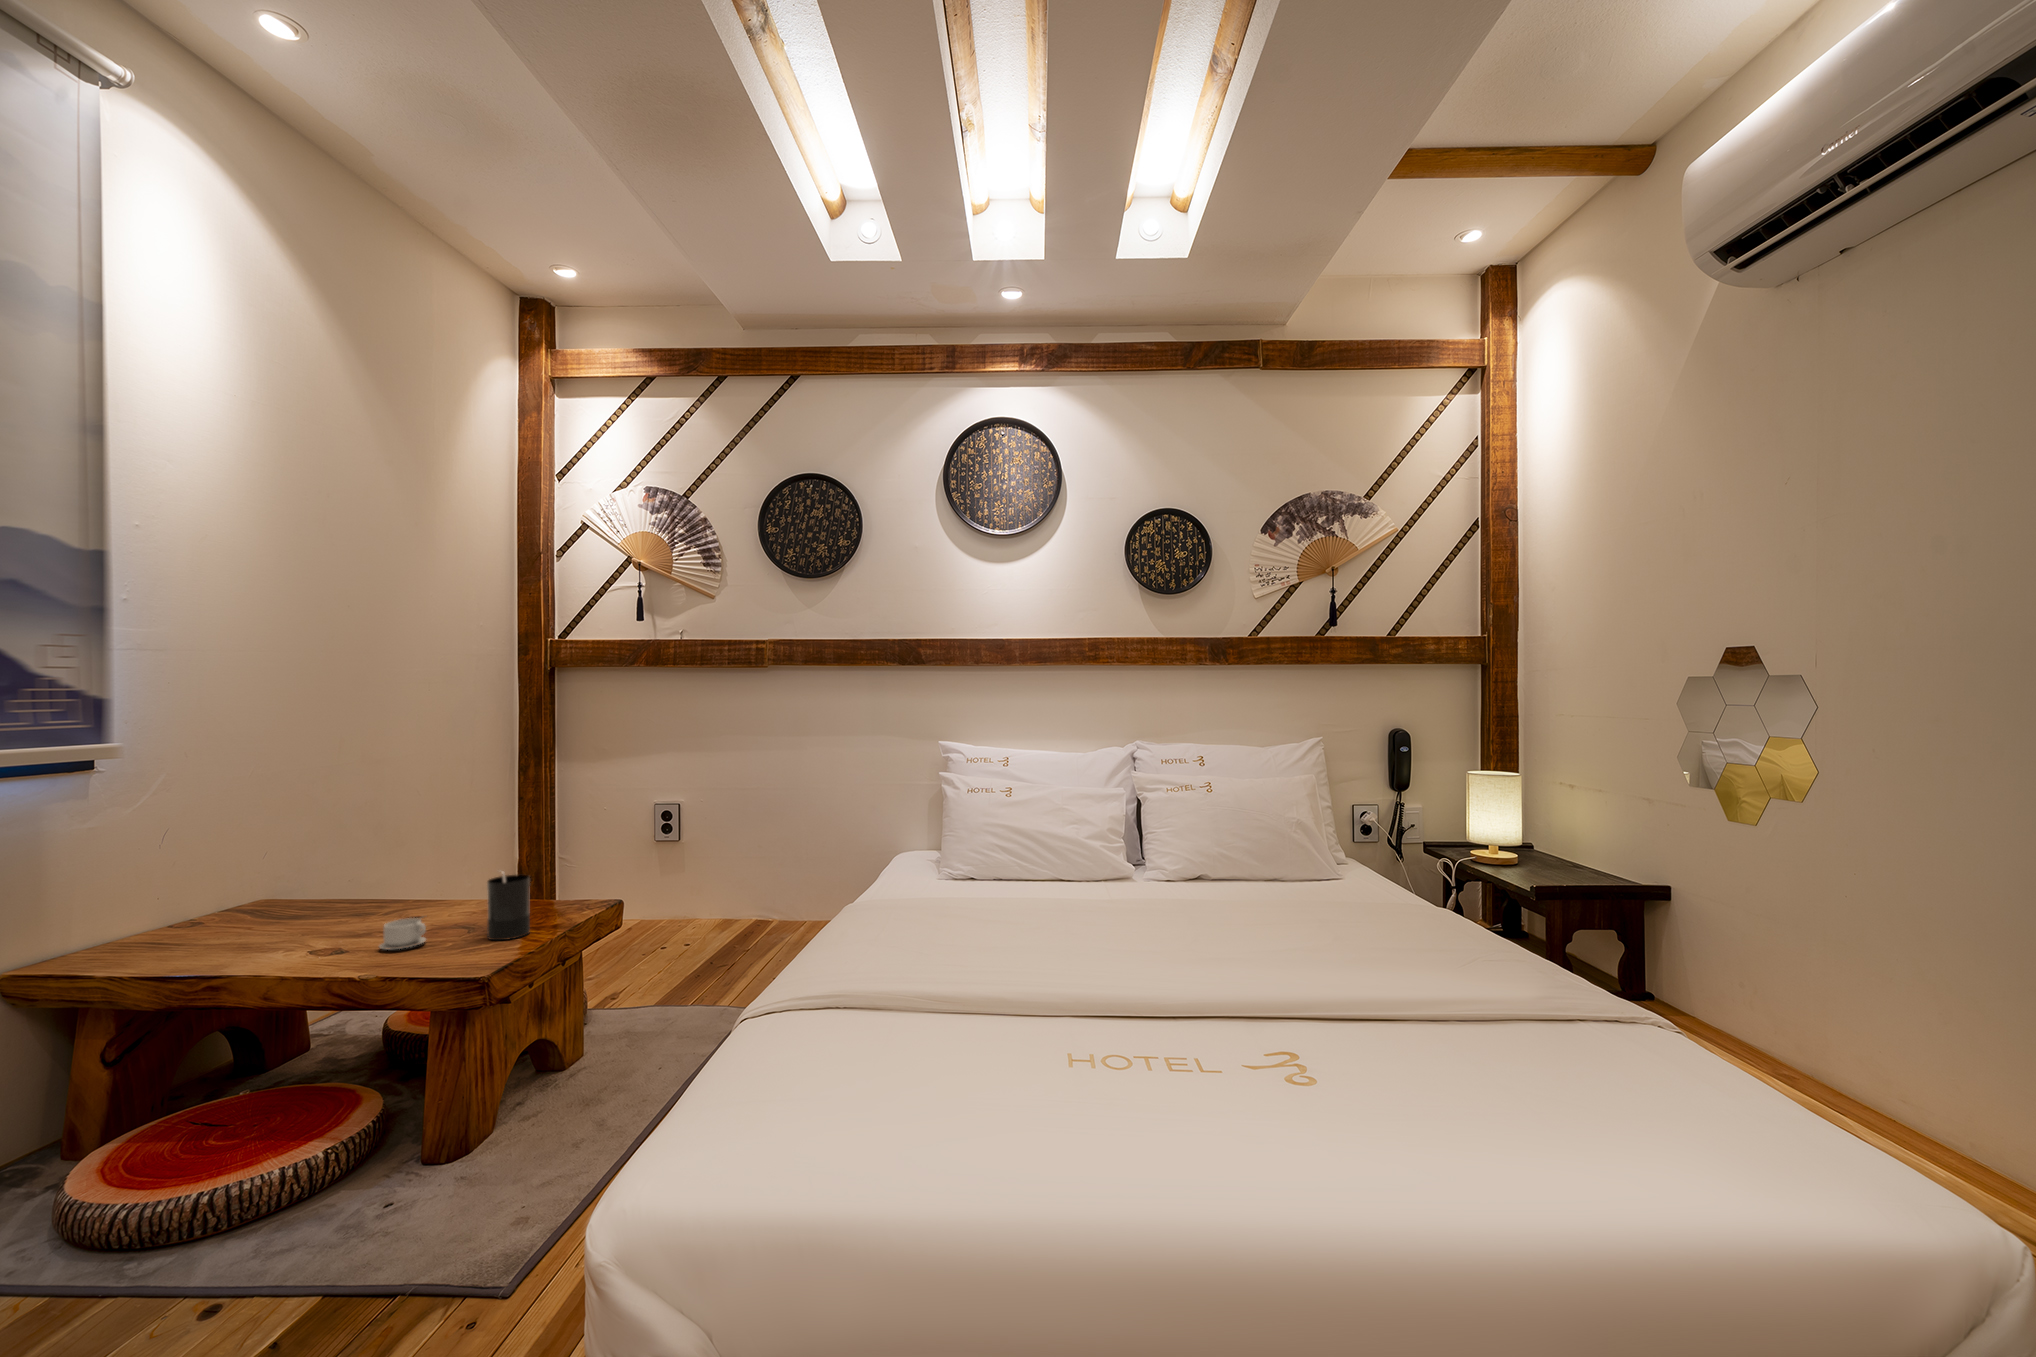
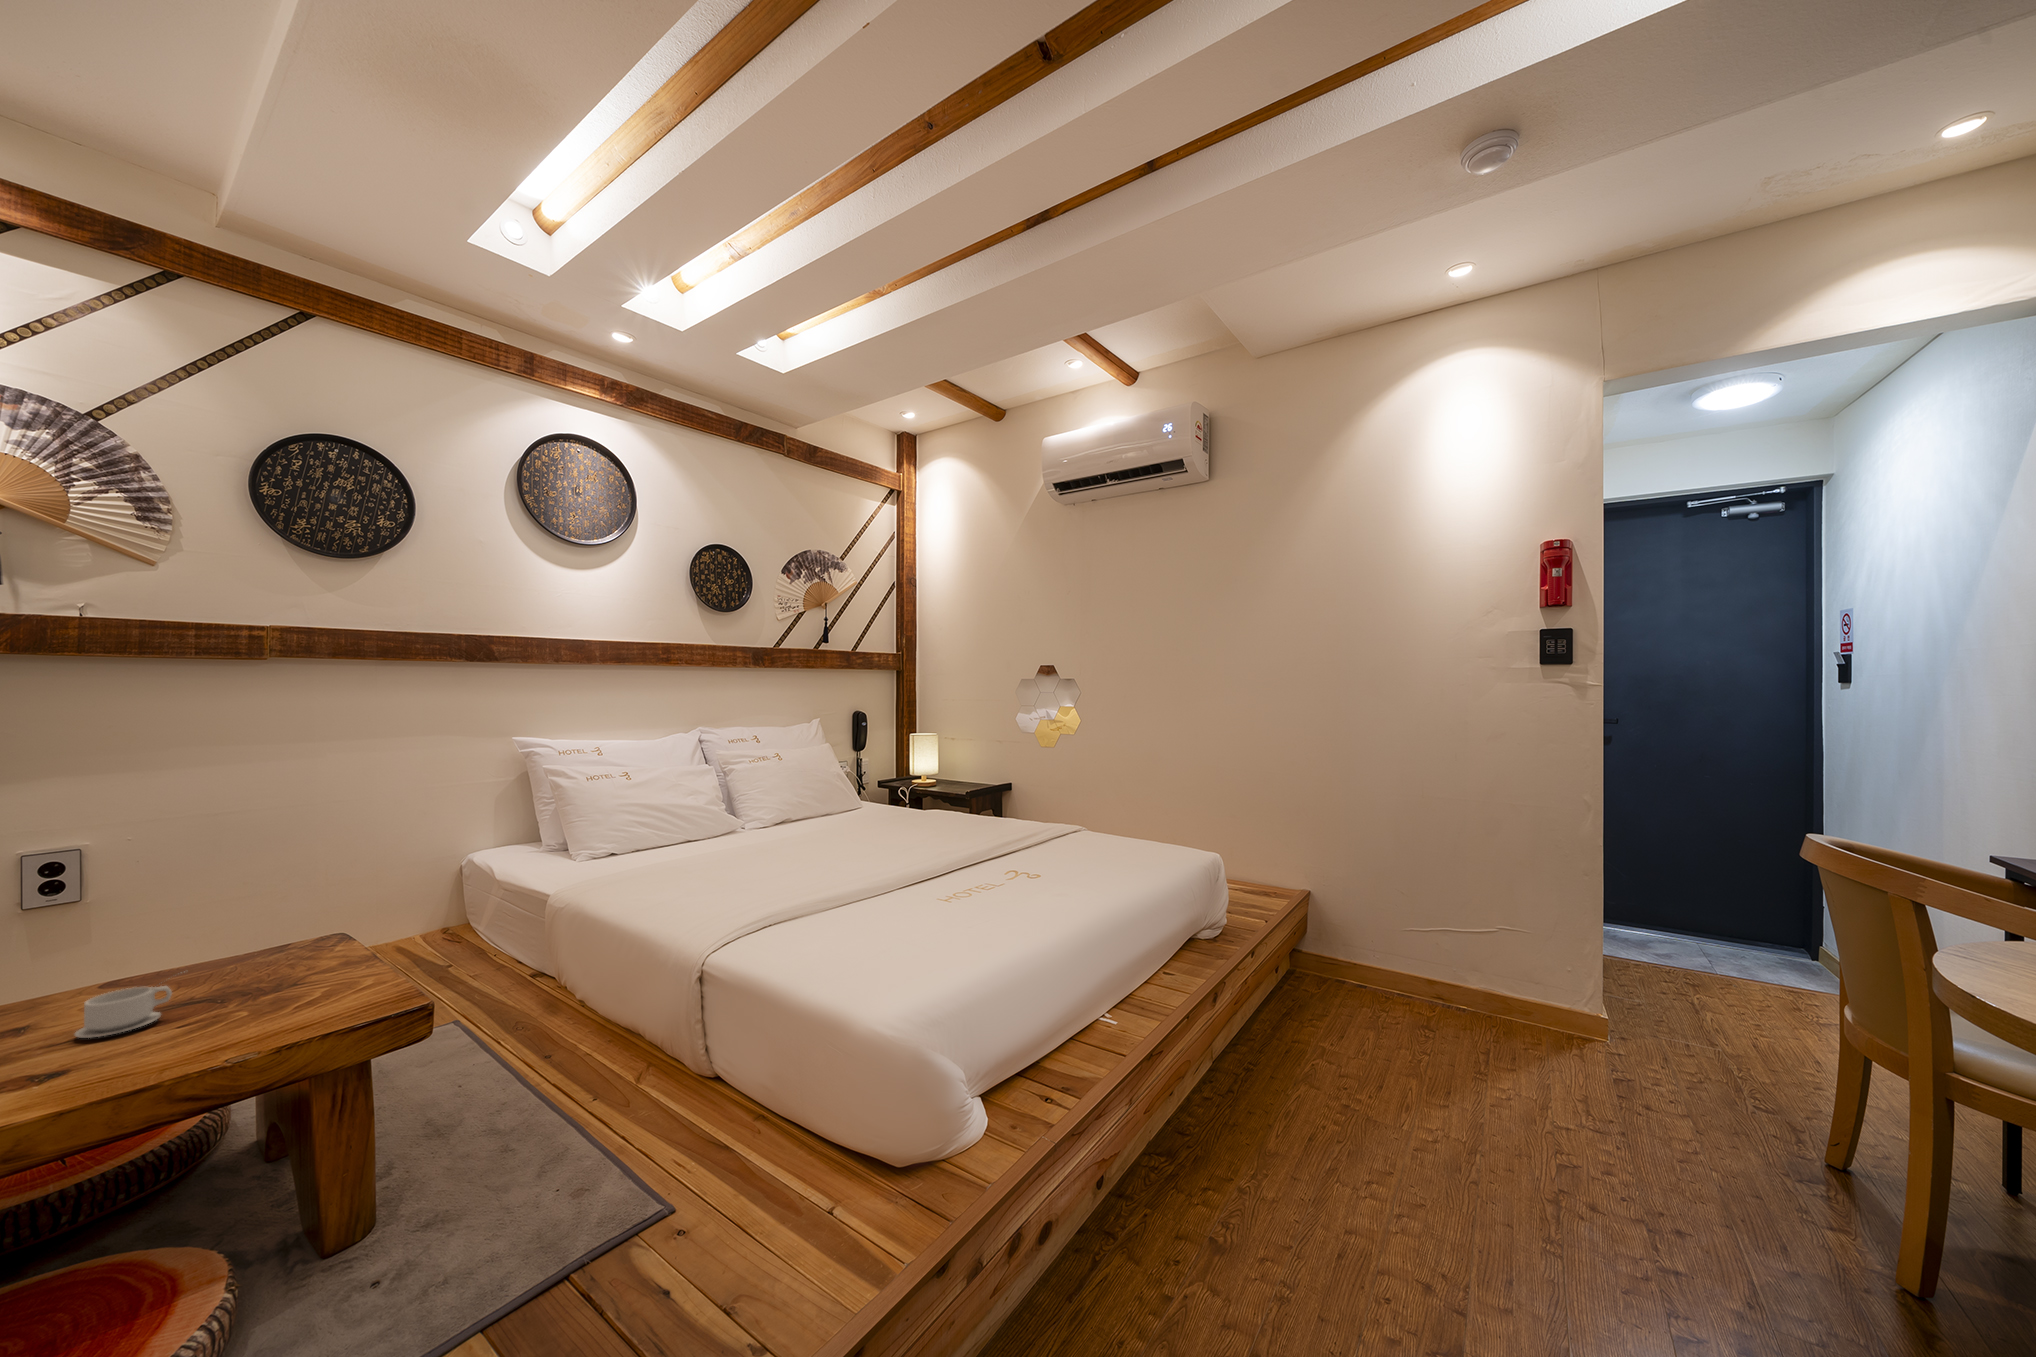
candle: present [487,872,530,940] -> none [236,901,306,987]

